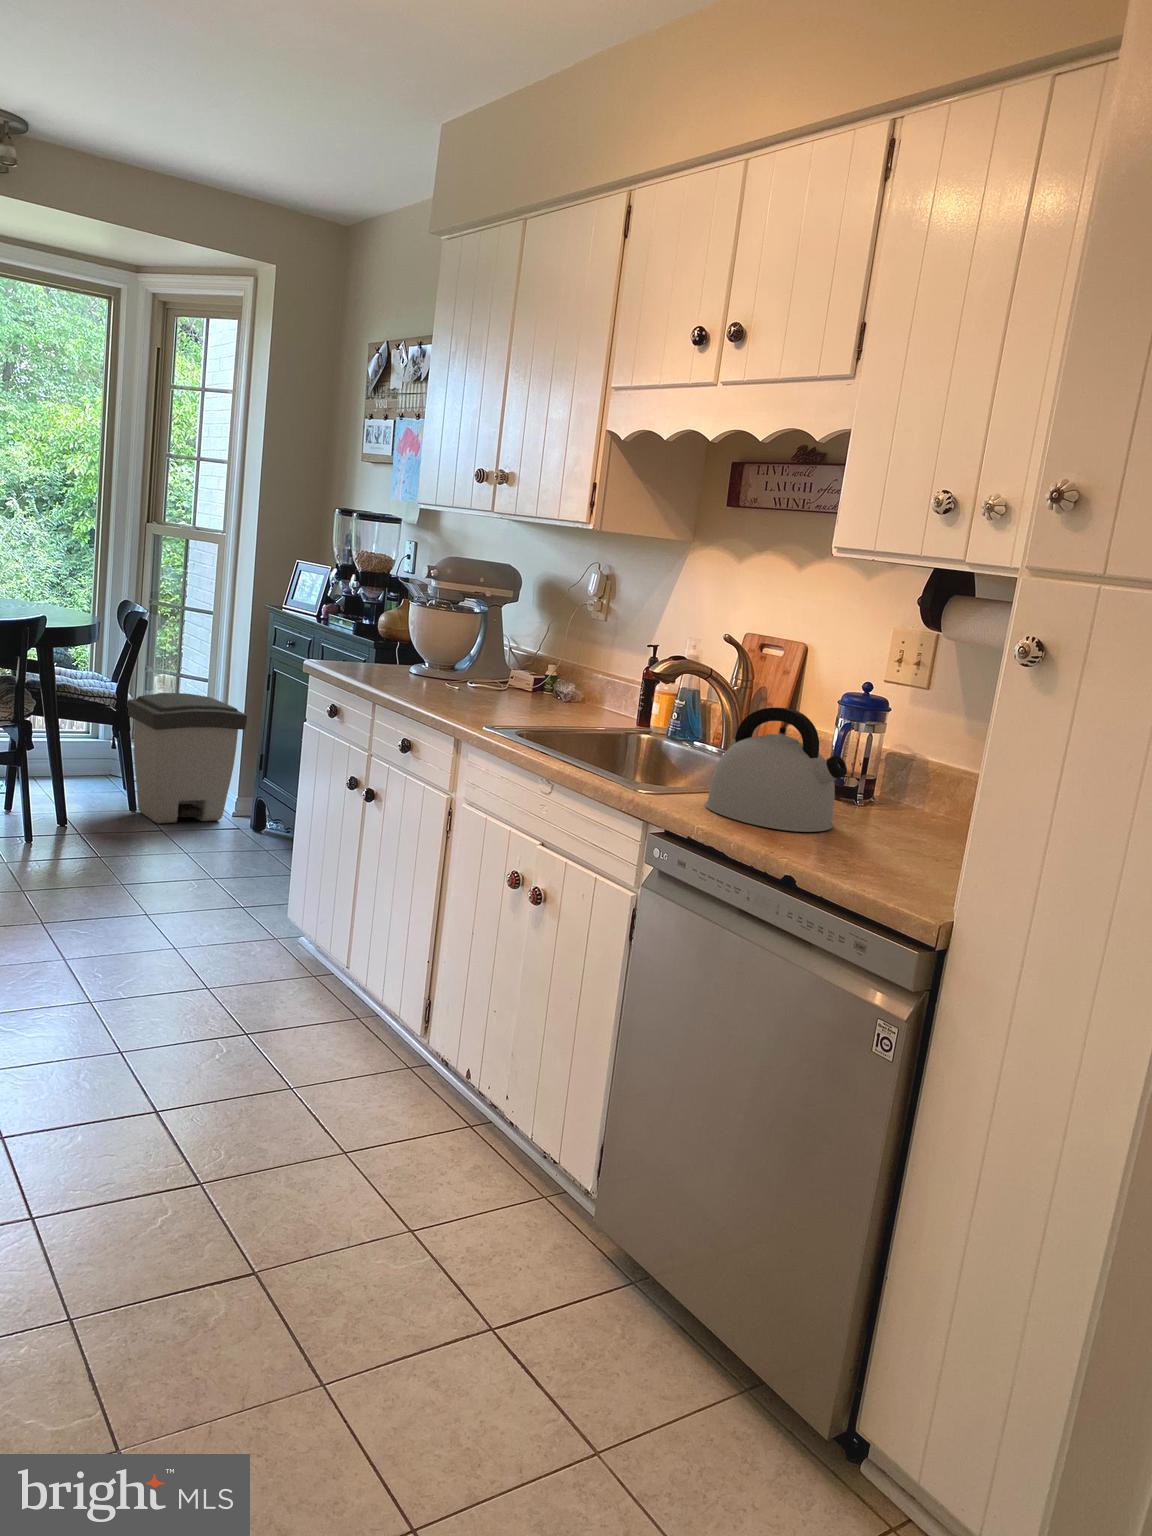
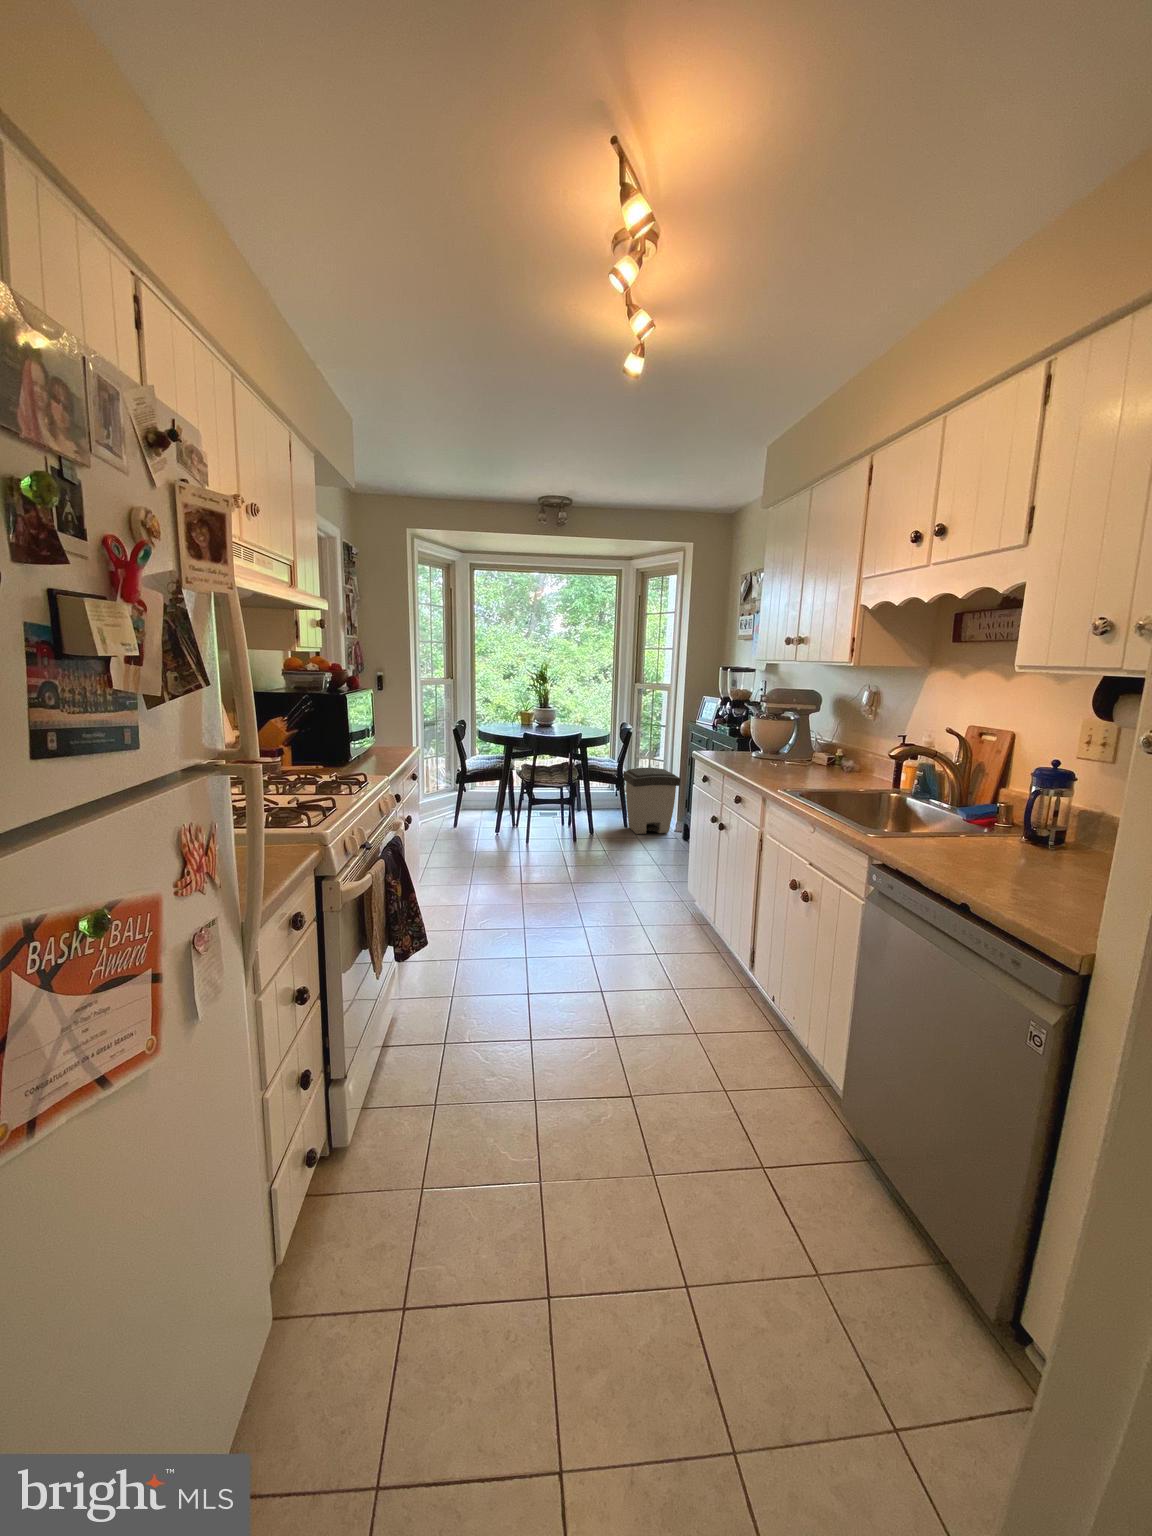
kettle: present [705,707,847,832] -> none [914,781,1024,870]

